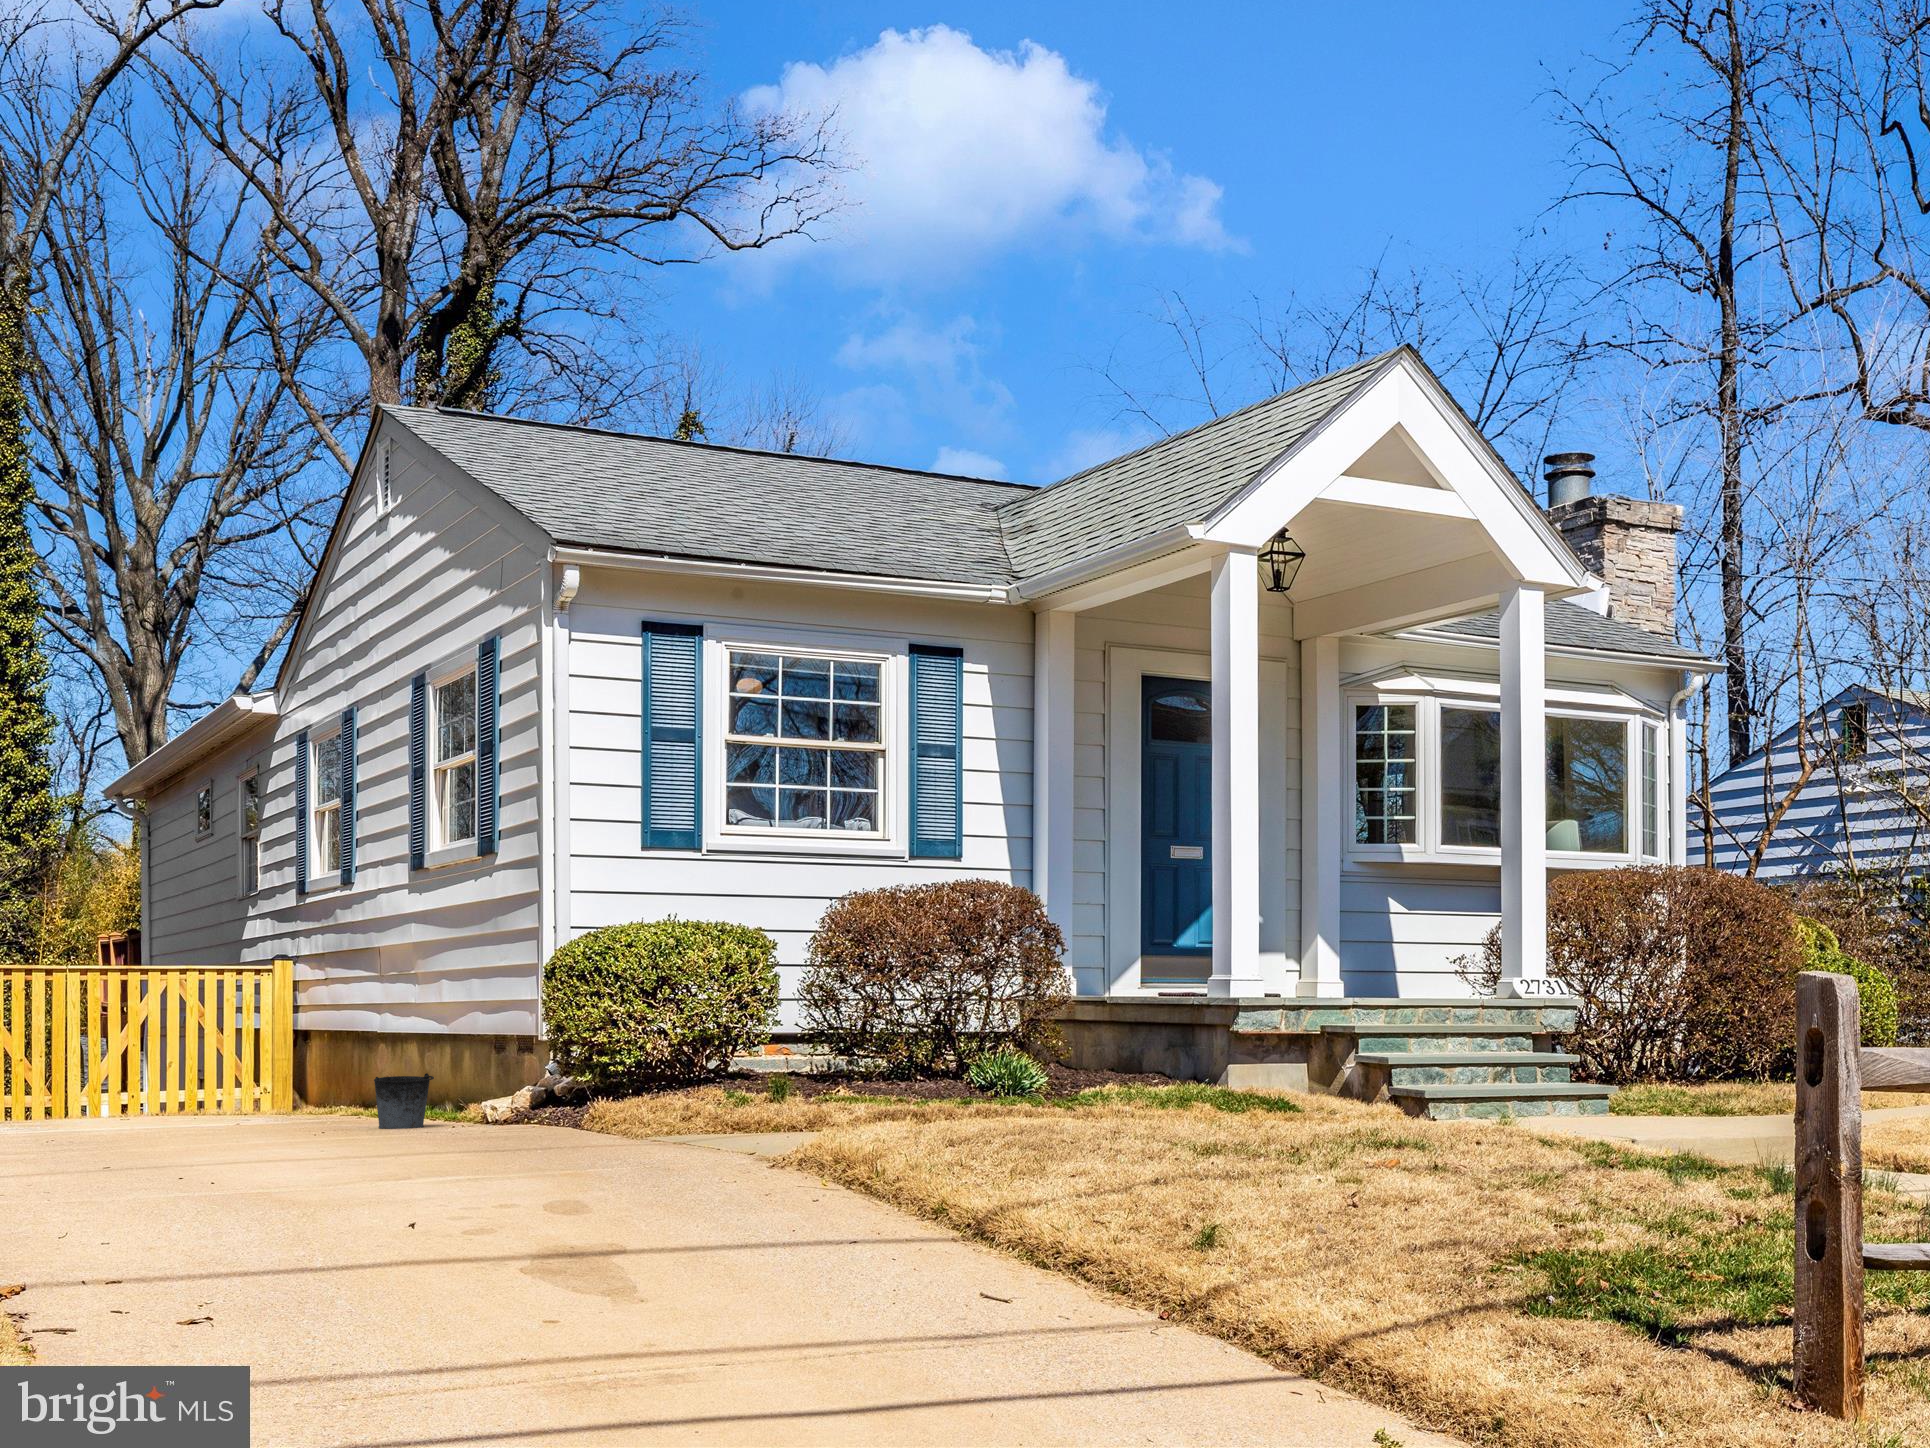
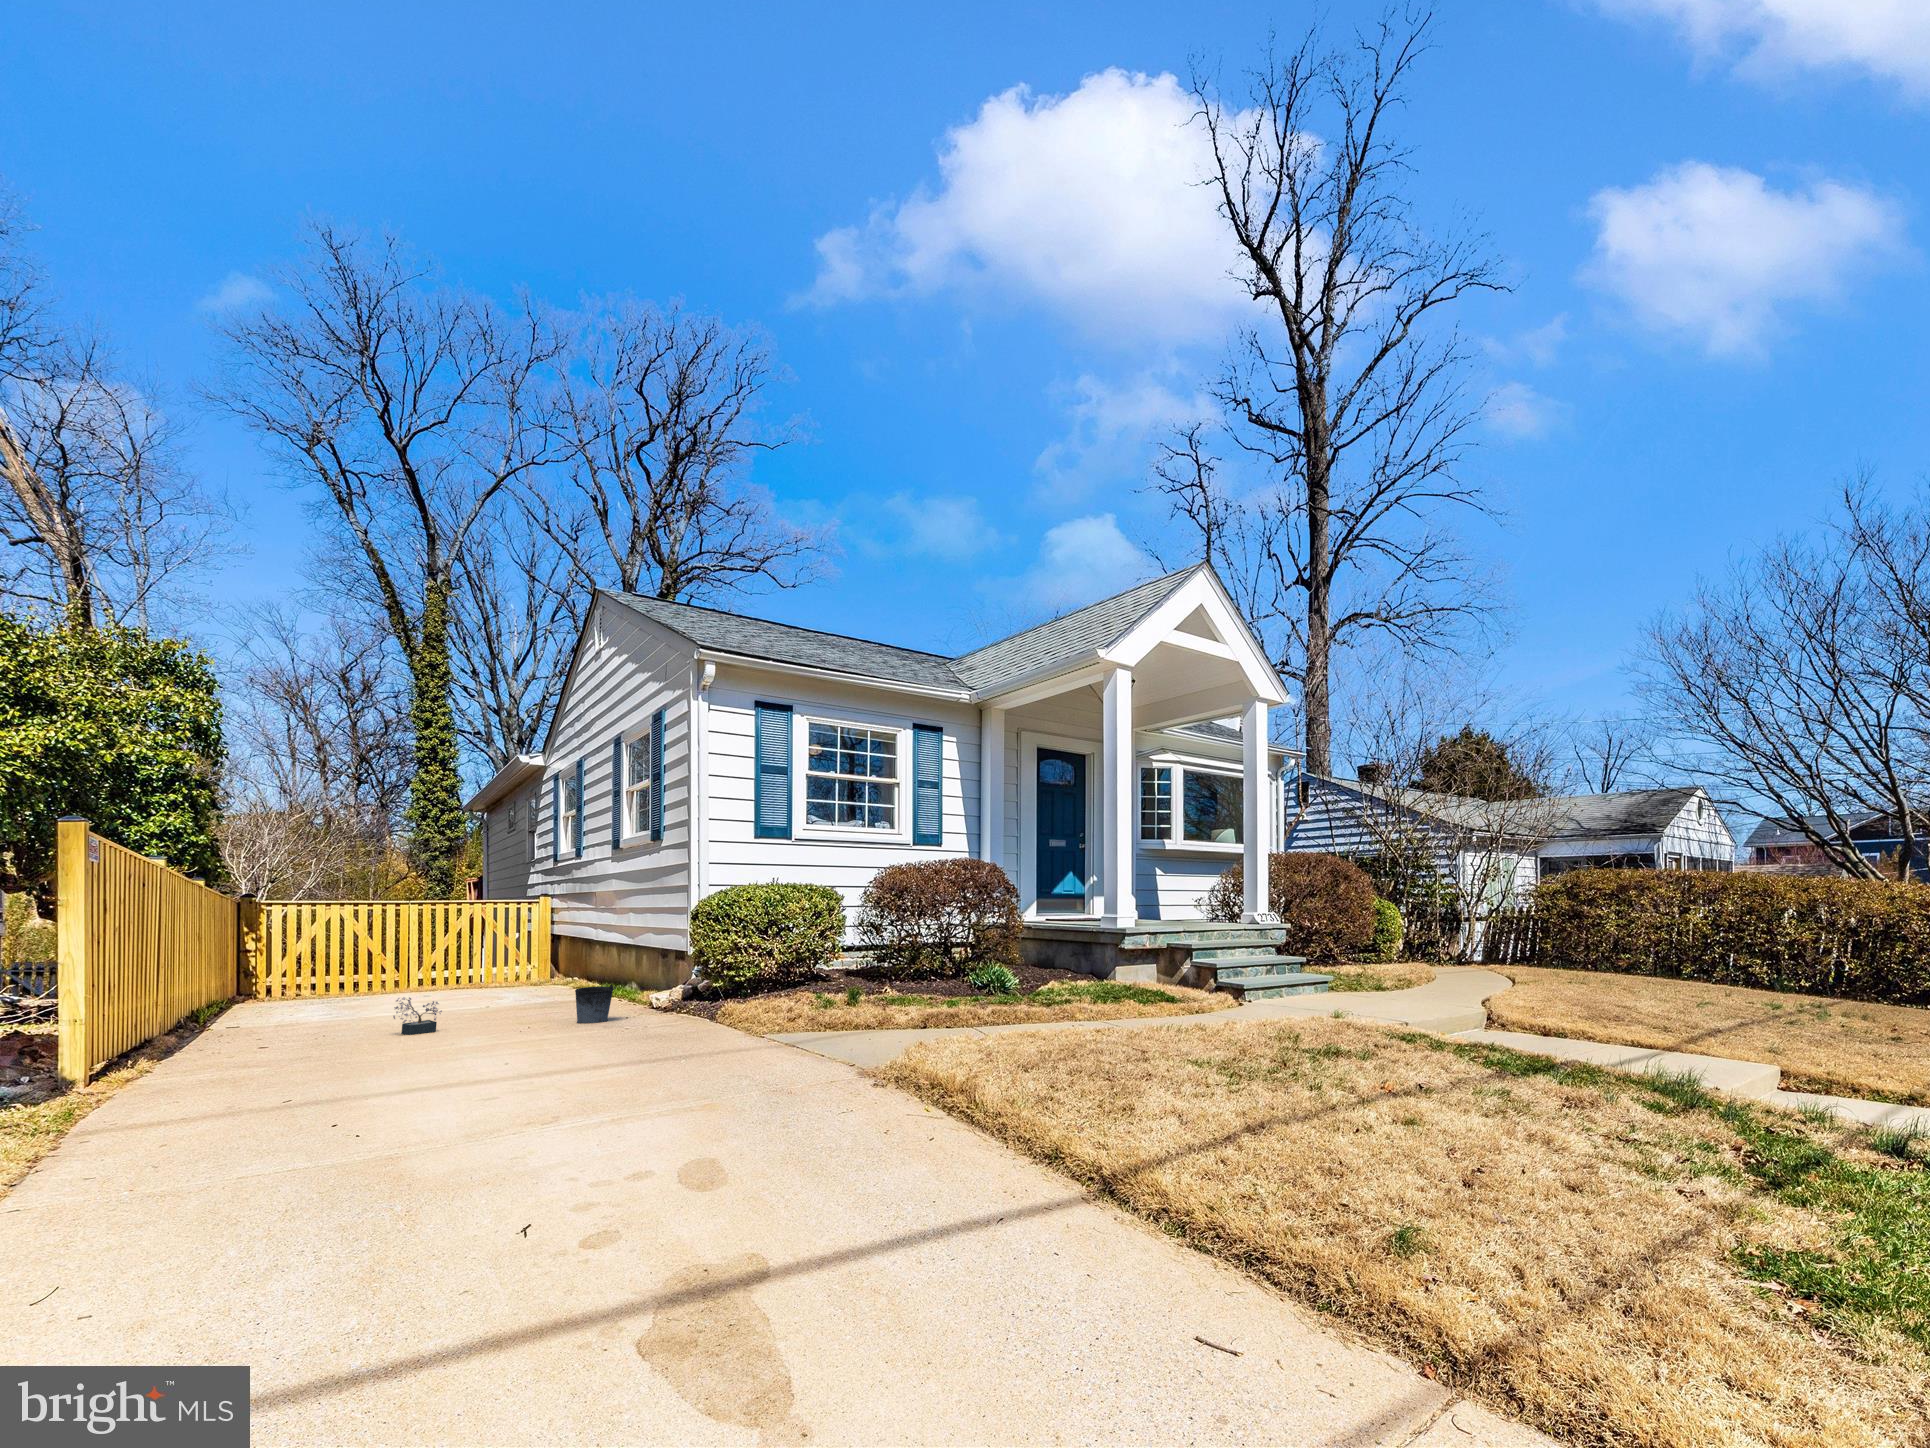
decorative plant: none [121,1082,186,1138] -> present [393,997,442,1035]

